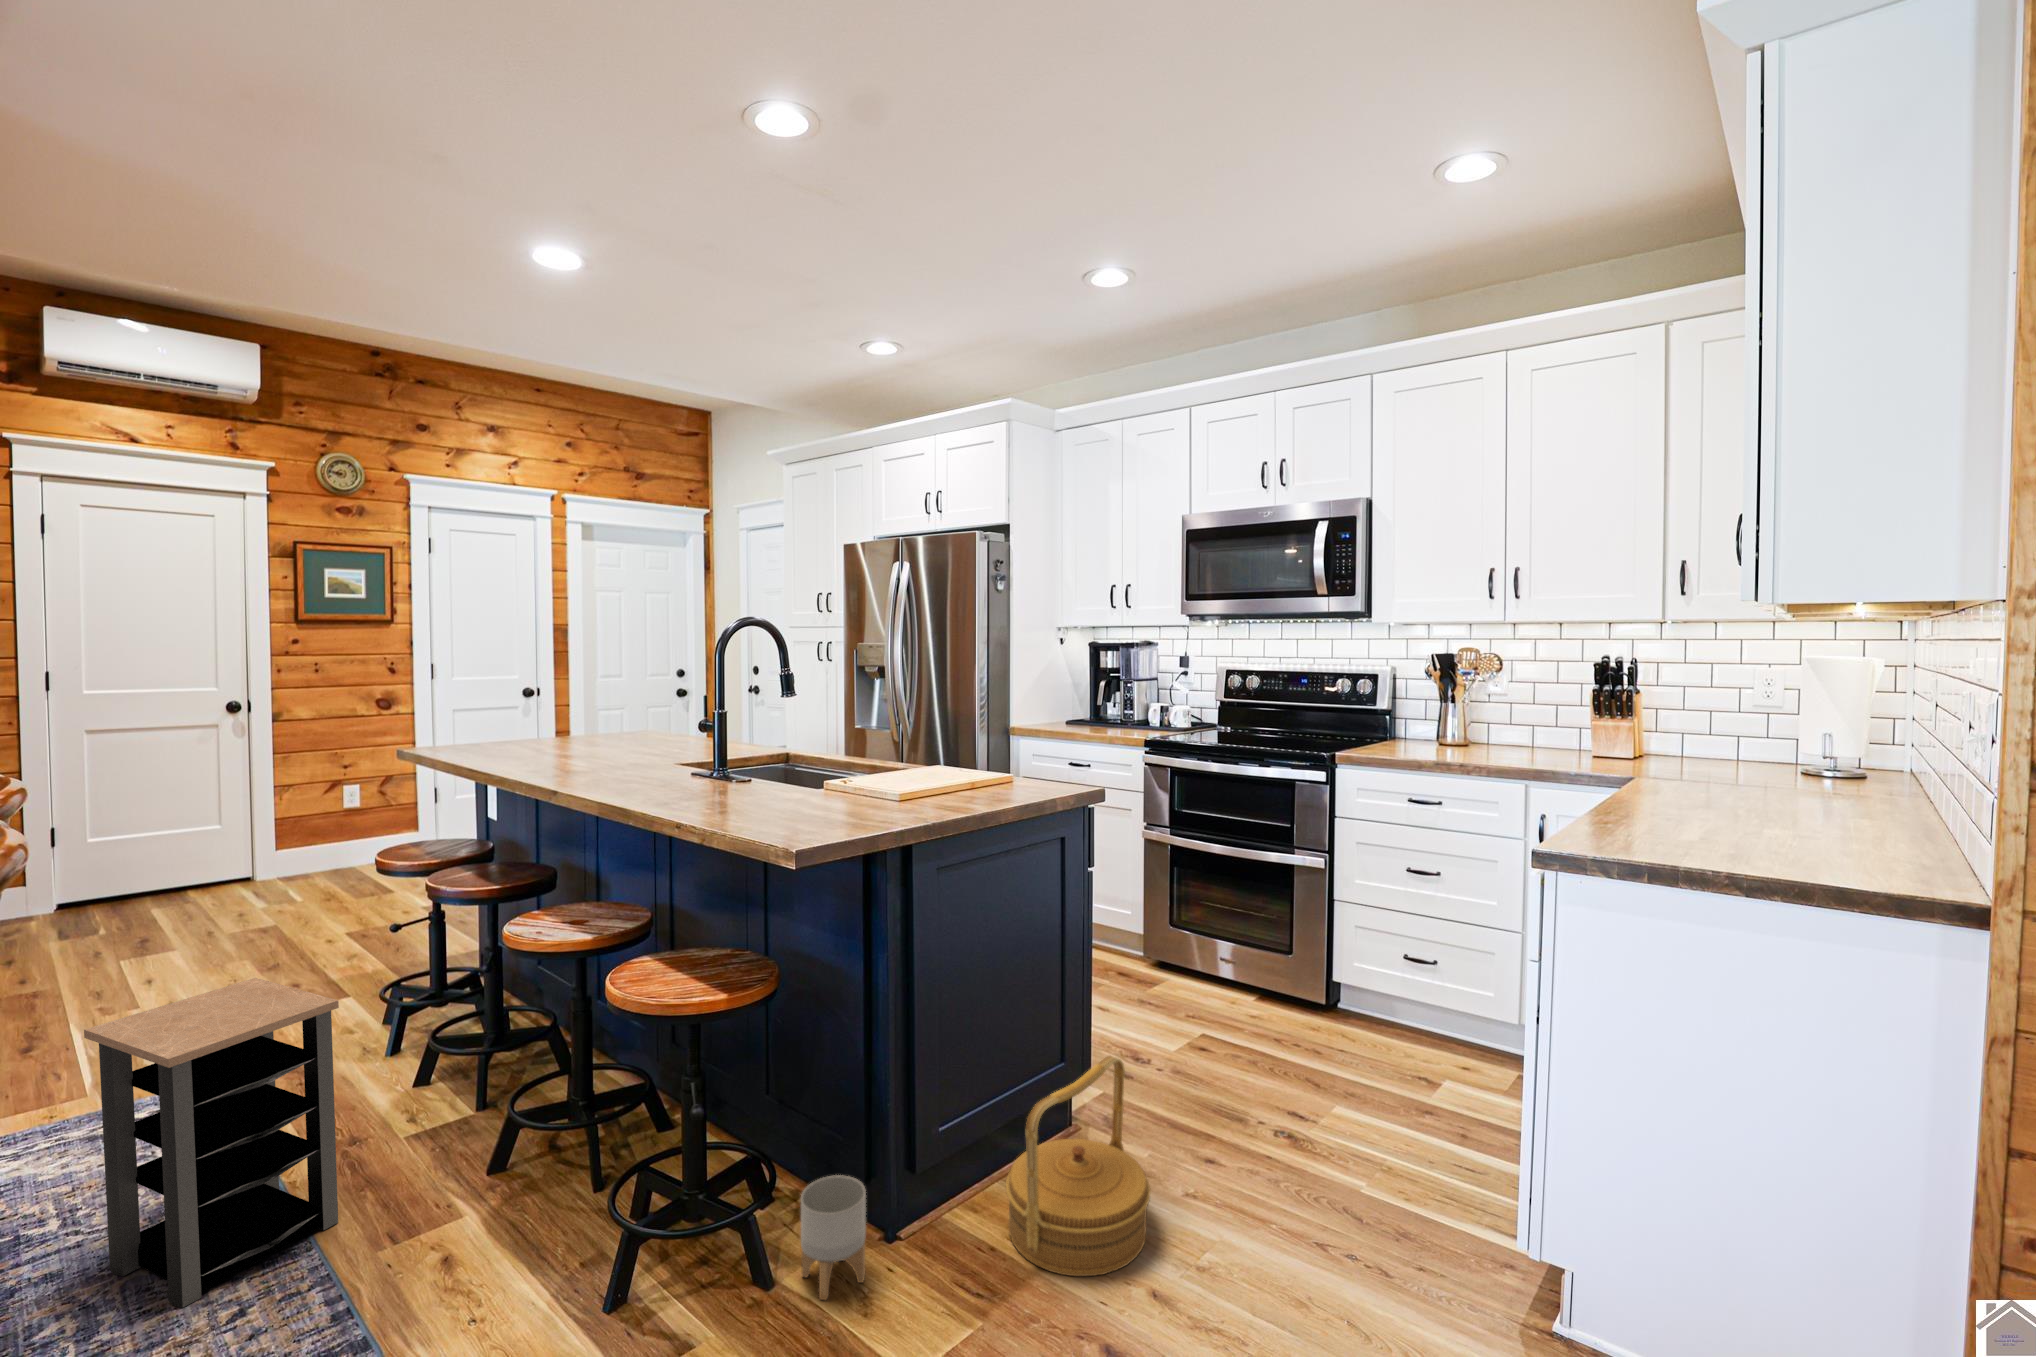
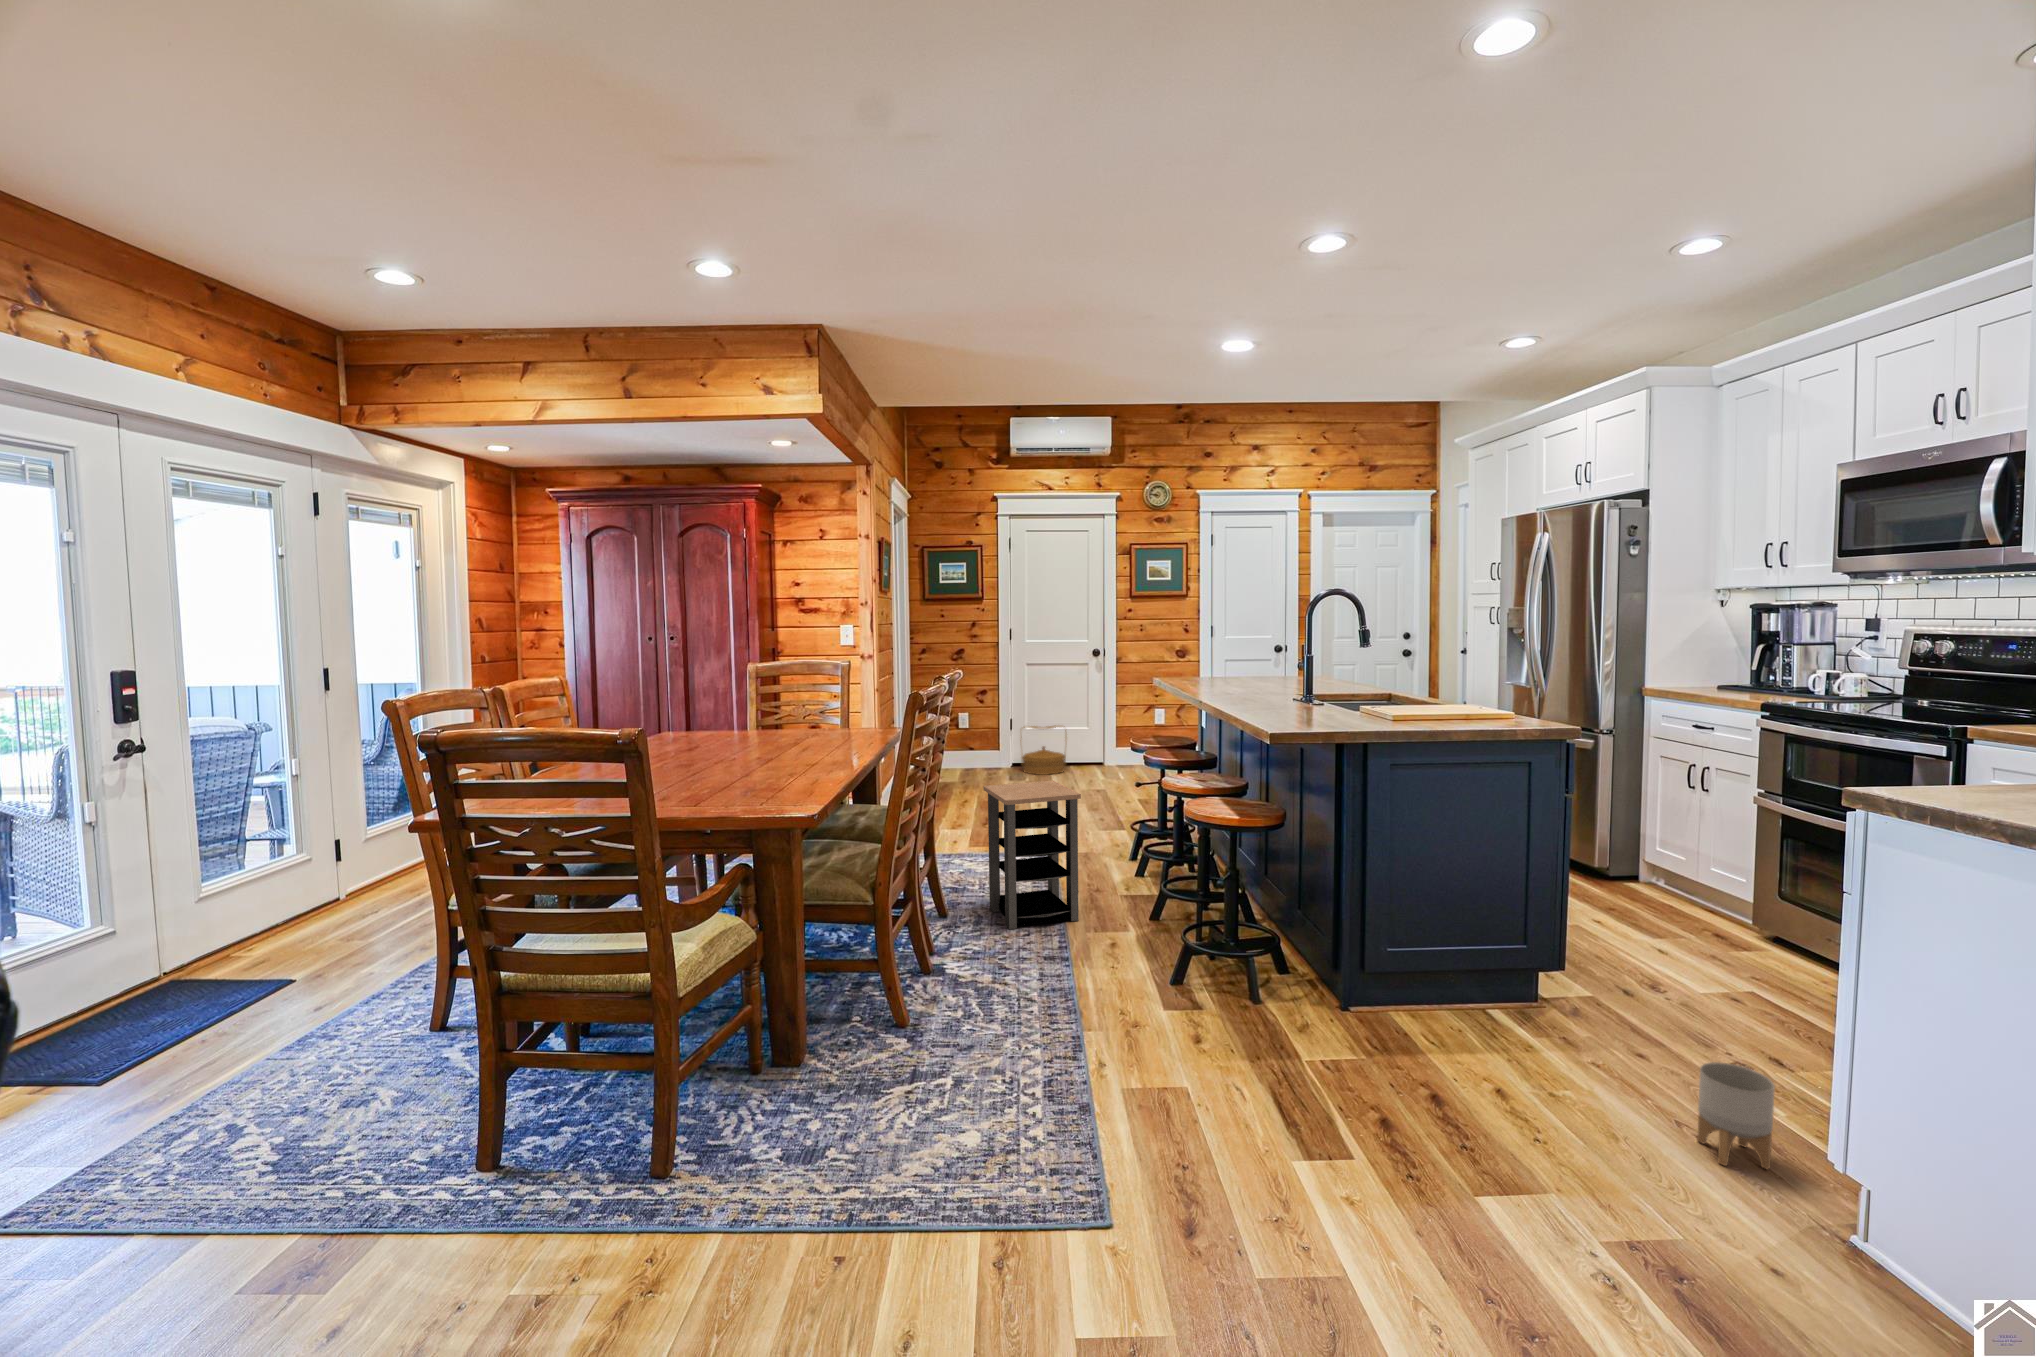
basket: present [1006,1056,1151,1276] -> present [1020,725,1066,775]
planter: present [801,1175,866,1300] -> present [1698,1062,1775,1169]

